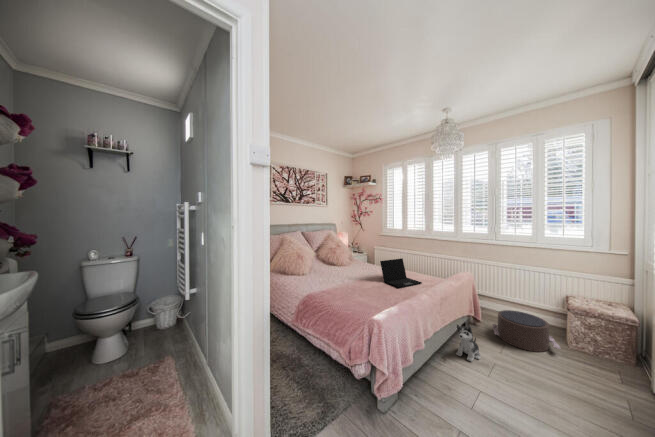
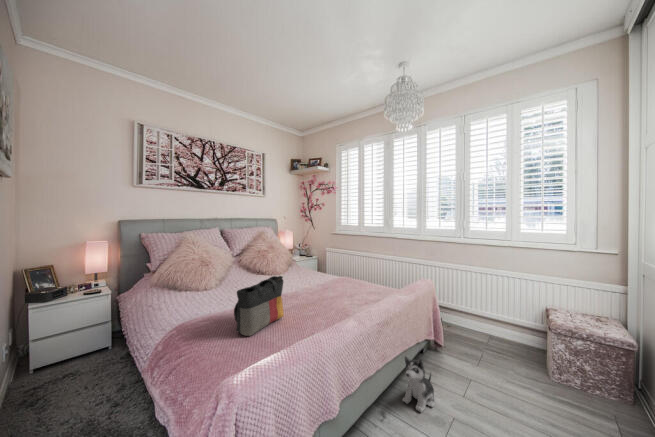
laptop: present [380,258,422,288] -> none [308,263,364,305]
tote bag: none [345,267,374,304] -> present [234,276,284,336]
pouf: present [493,310,560,352] -> none [457,330,540,389]

